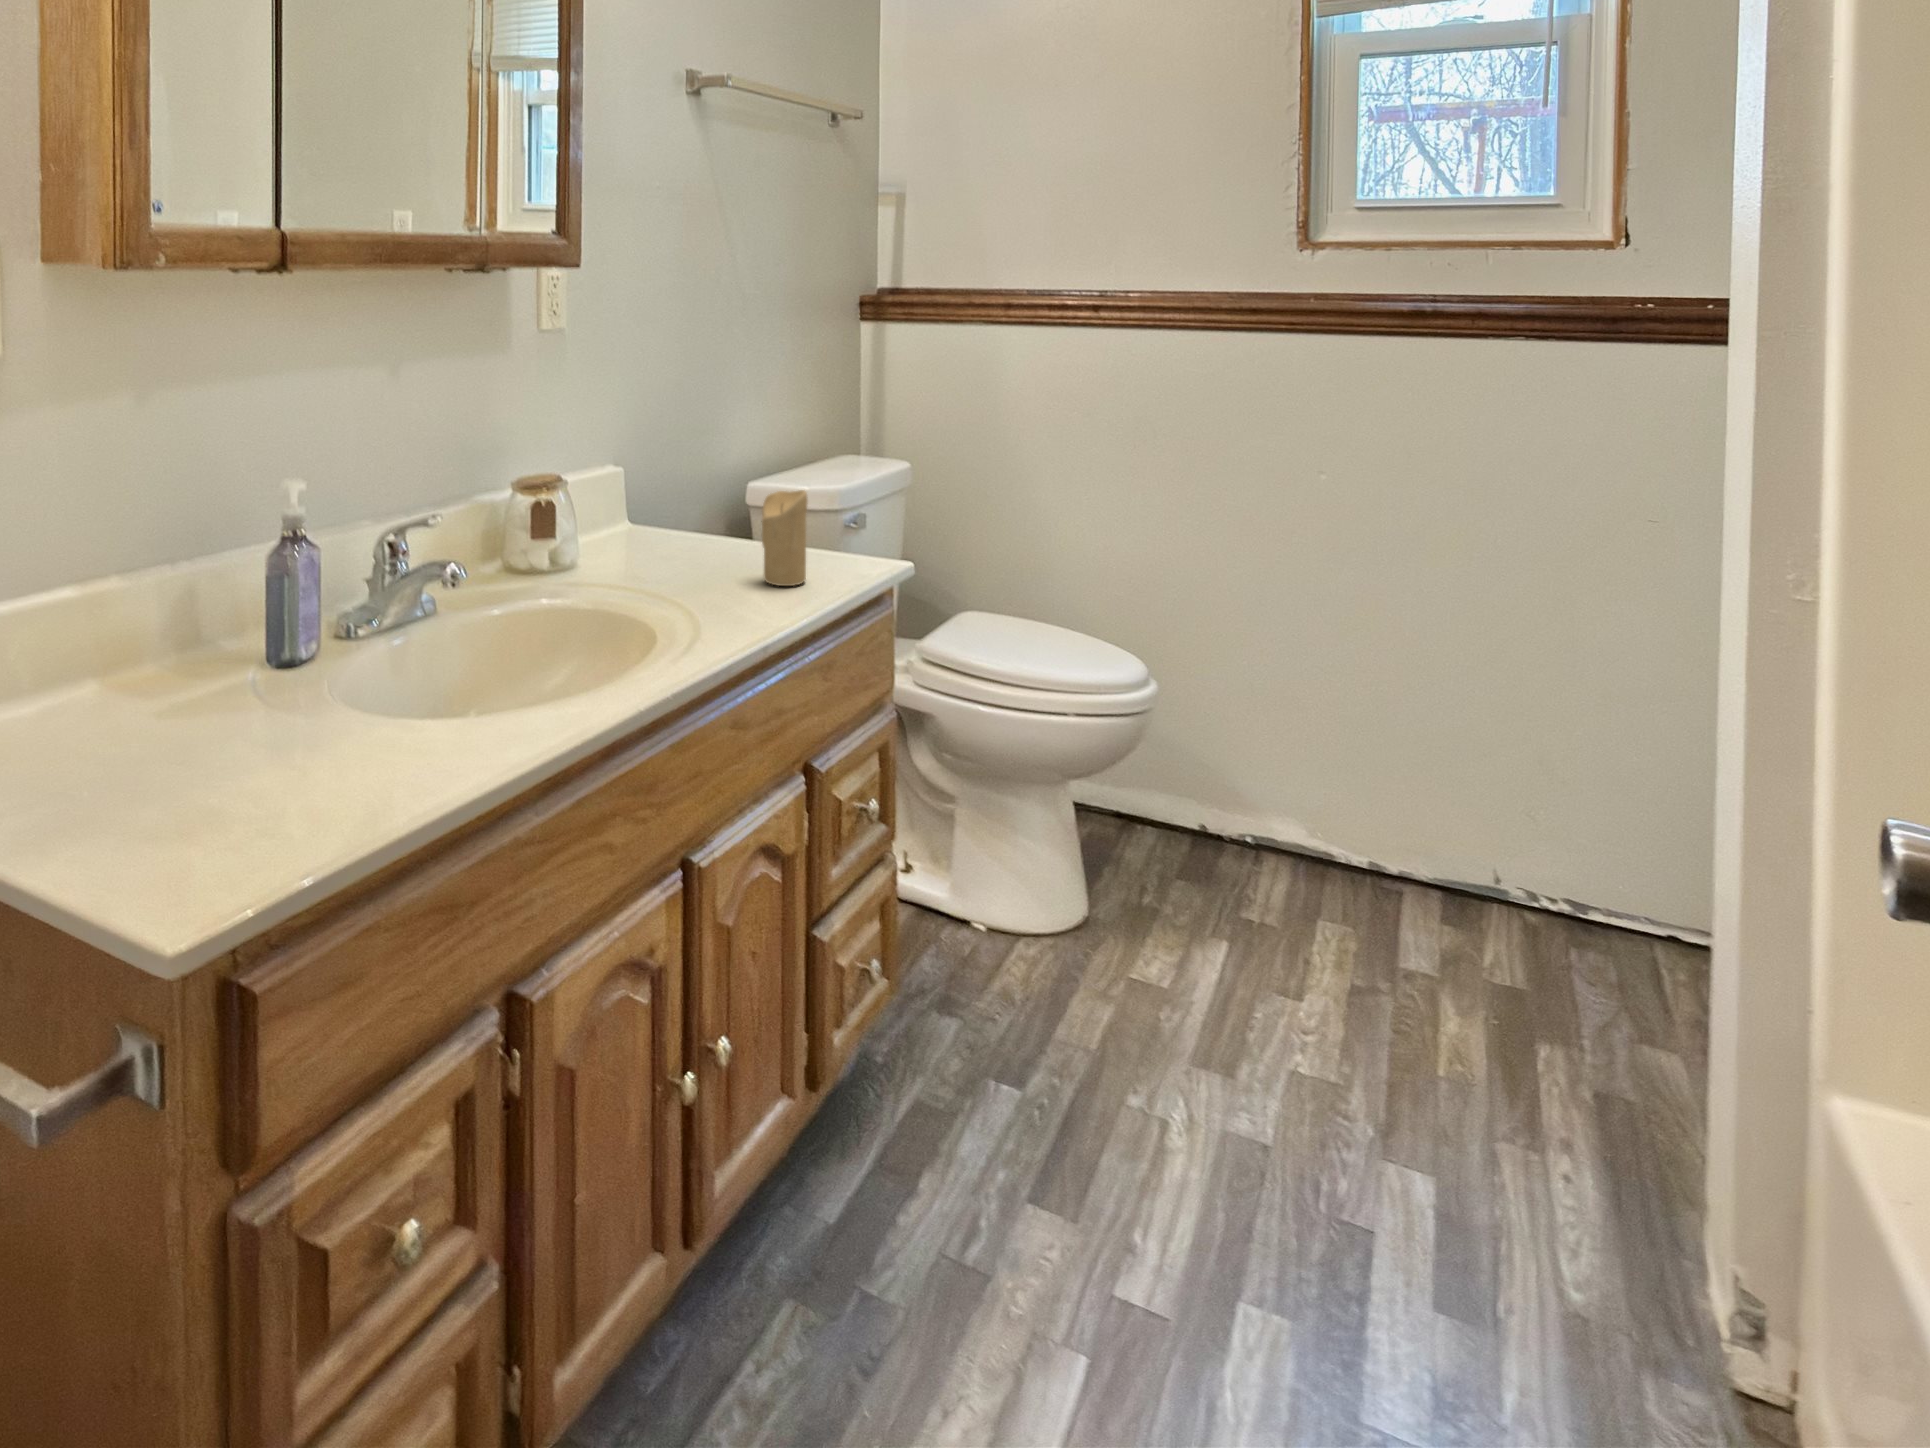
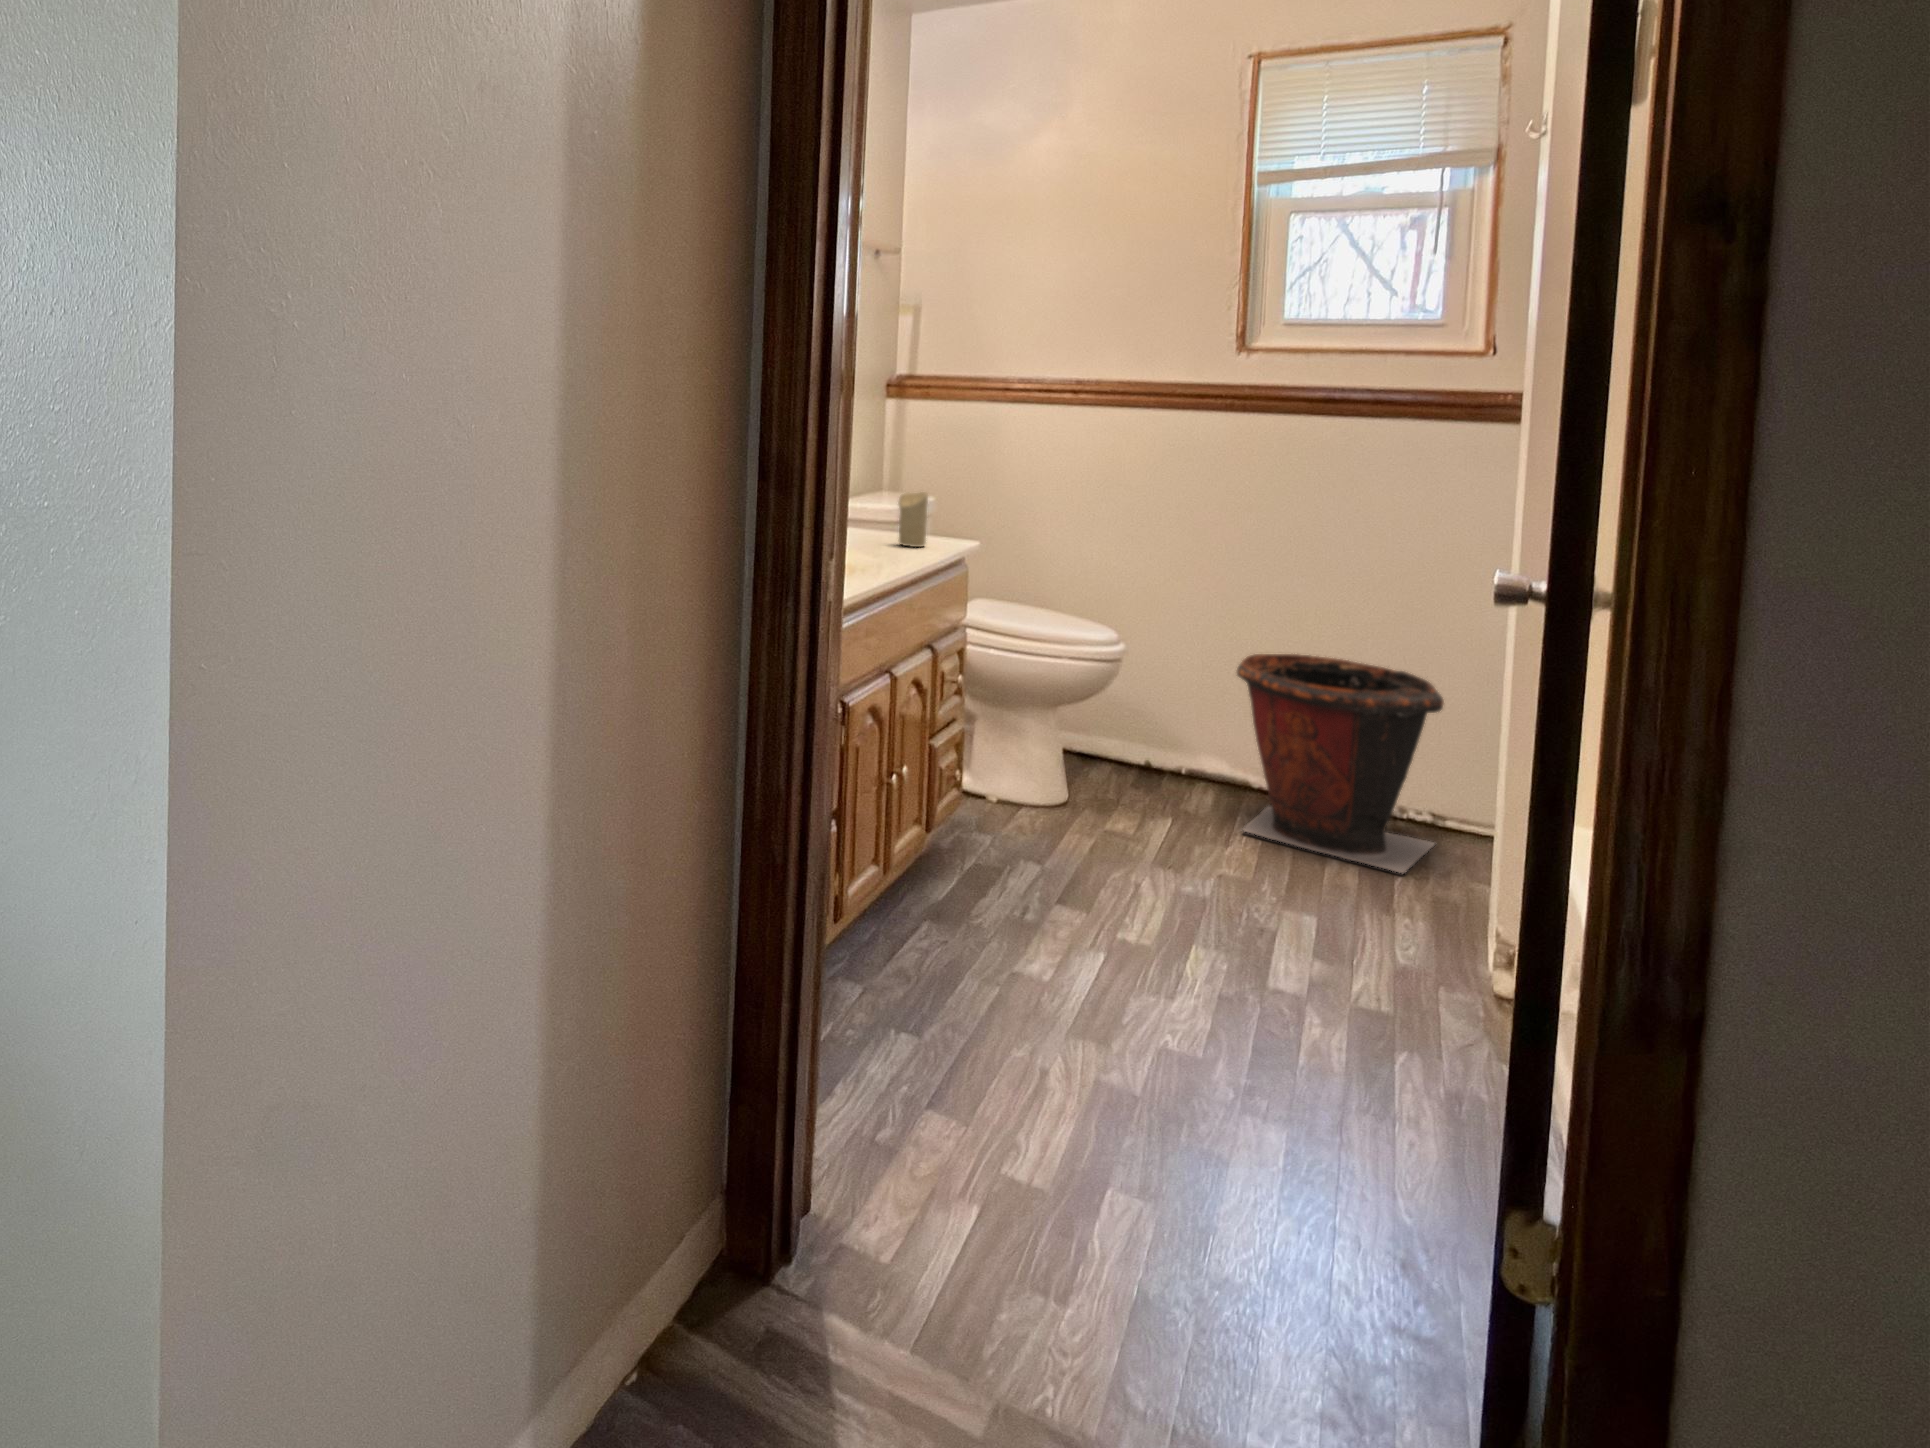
waste bin: none [1309,678,1589,1041] -> present [1237,654,1444,873]

